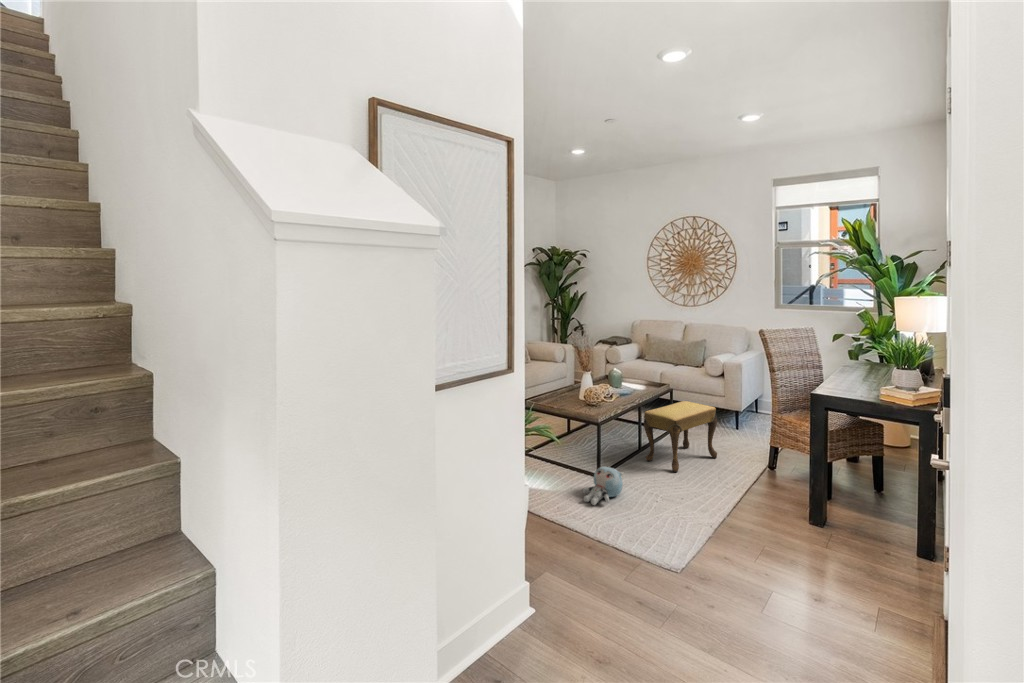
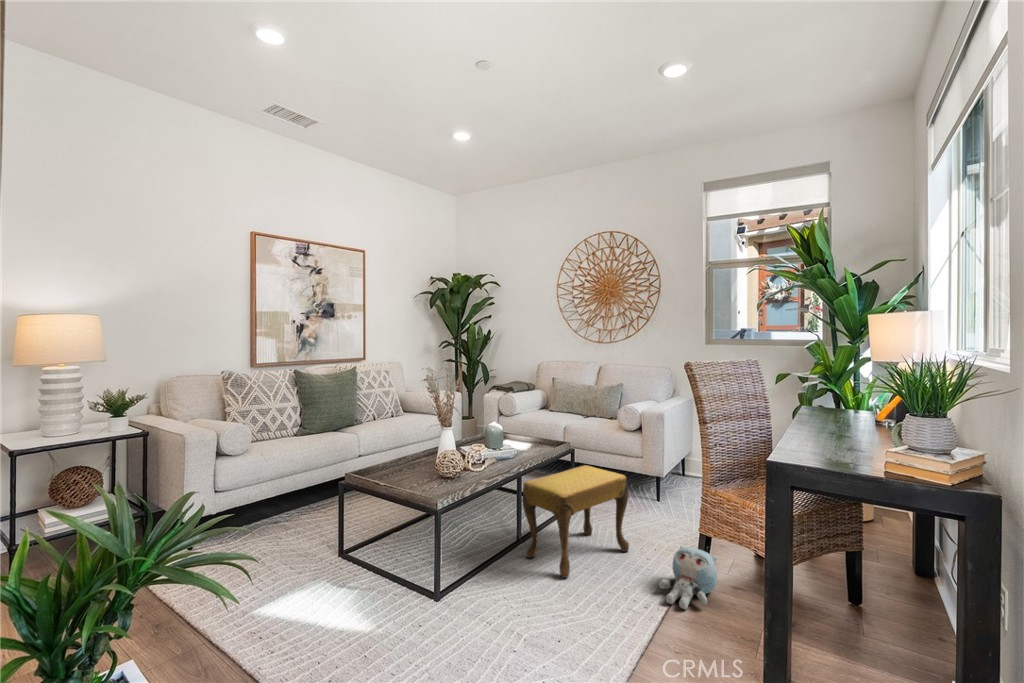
plush toy: present [582,466,623,505] -> present [659,546,718,609]

